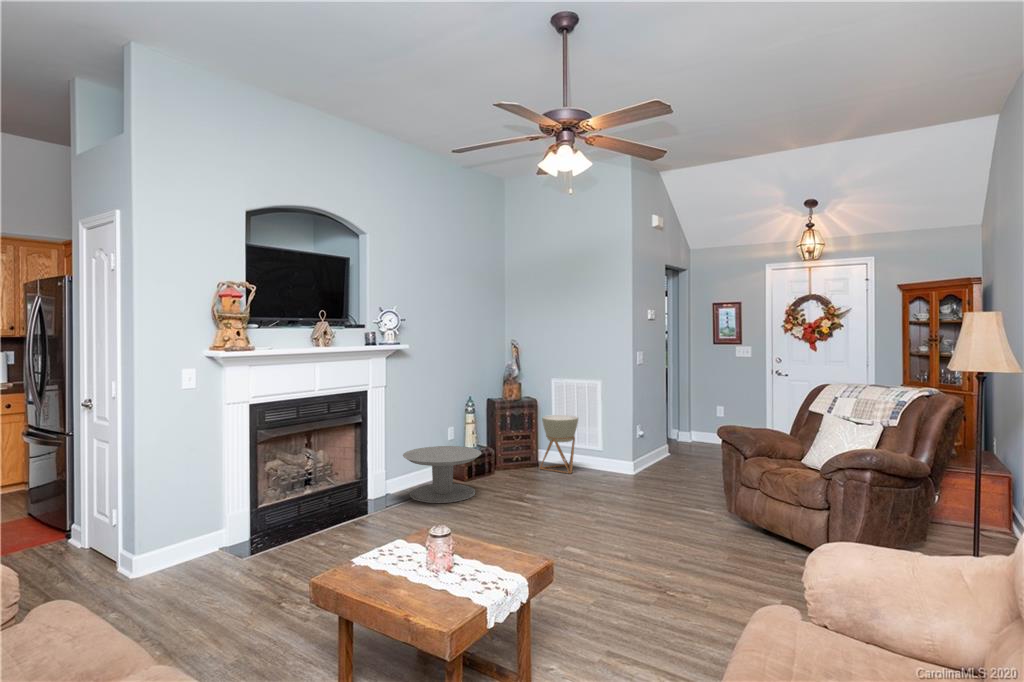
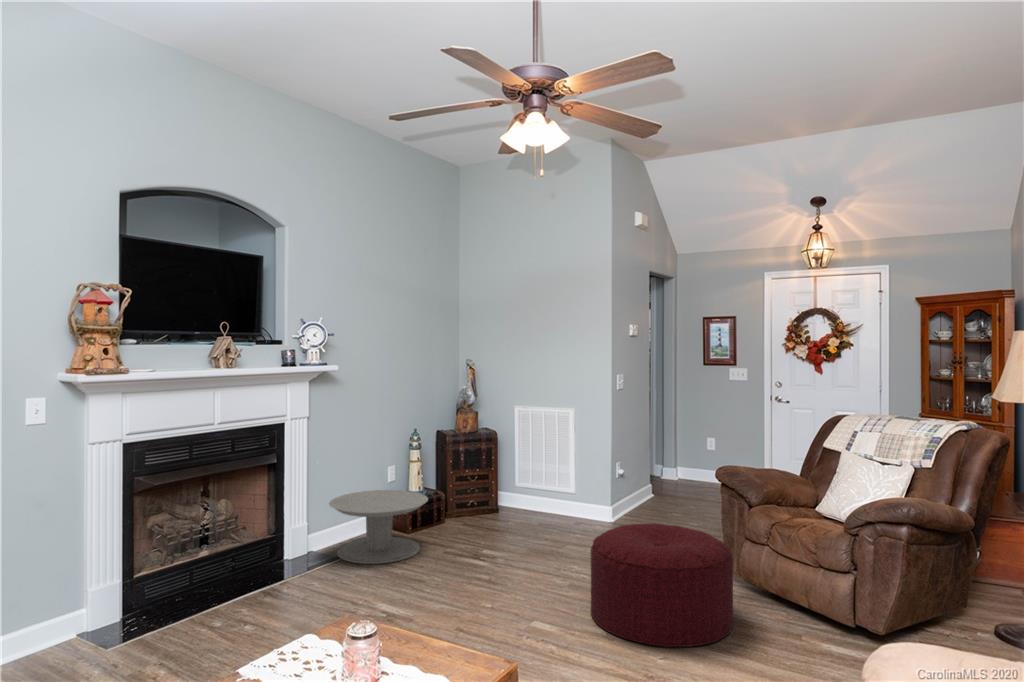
planter: present [540,415,578,474] -> none [500,450,547,521]
ottoman: none [613,471,729,564] -> present [591,523,733,647]

